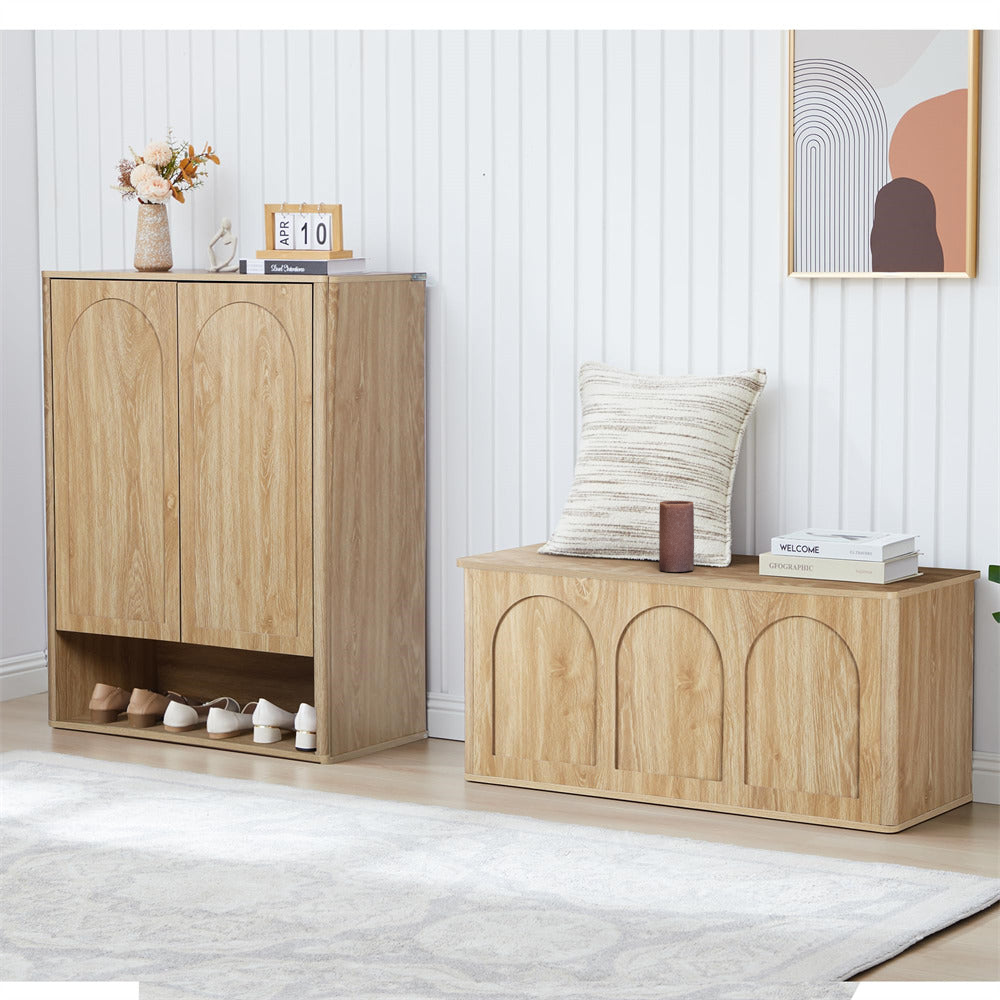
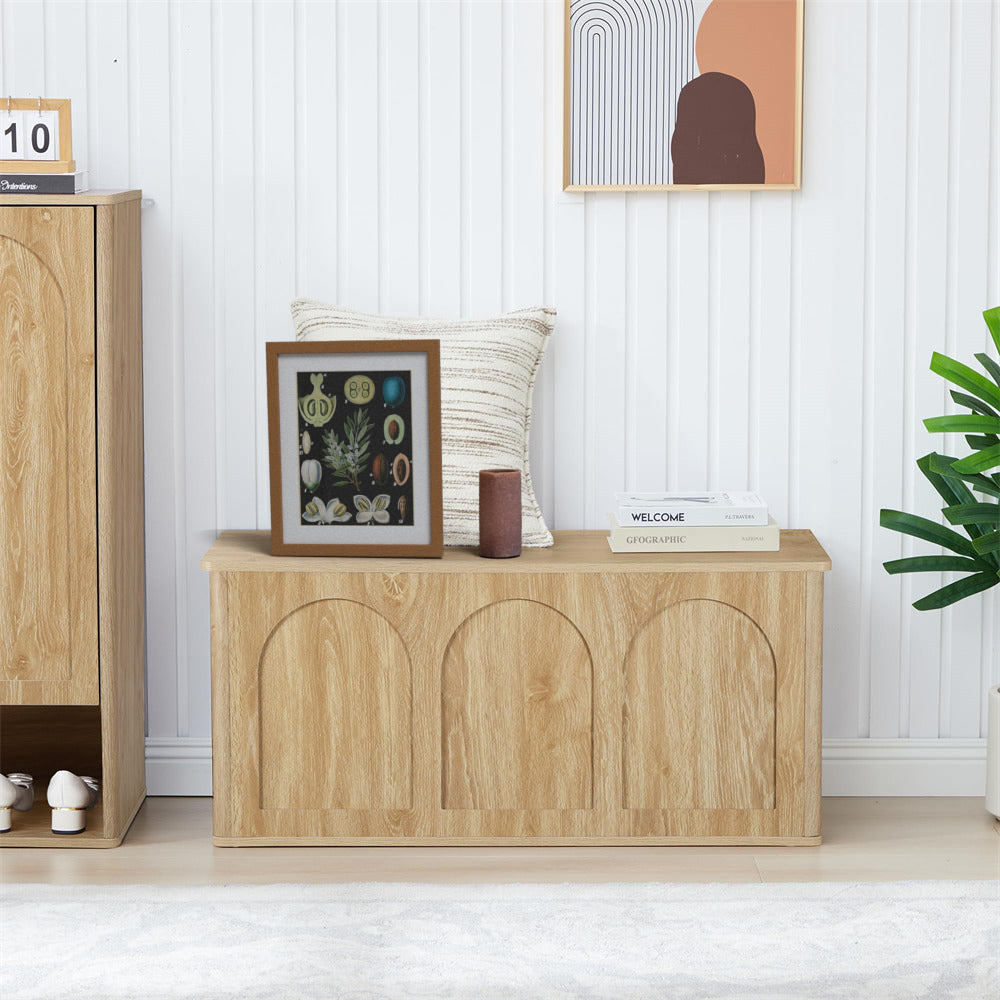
picture frame: none [515,394,631,568] -> present [265,339,444,557]

